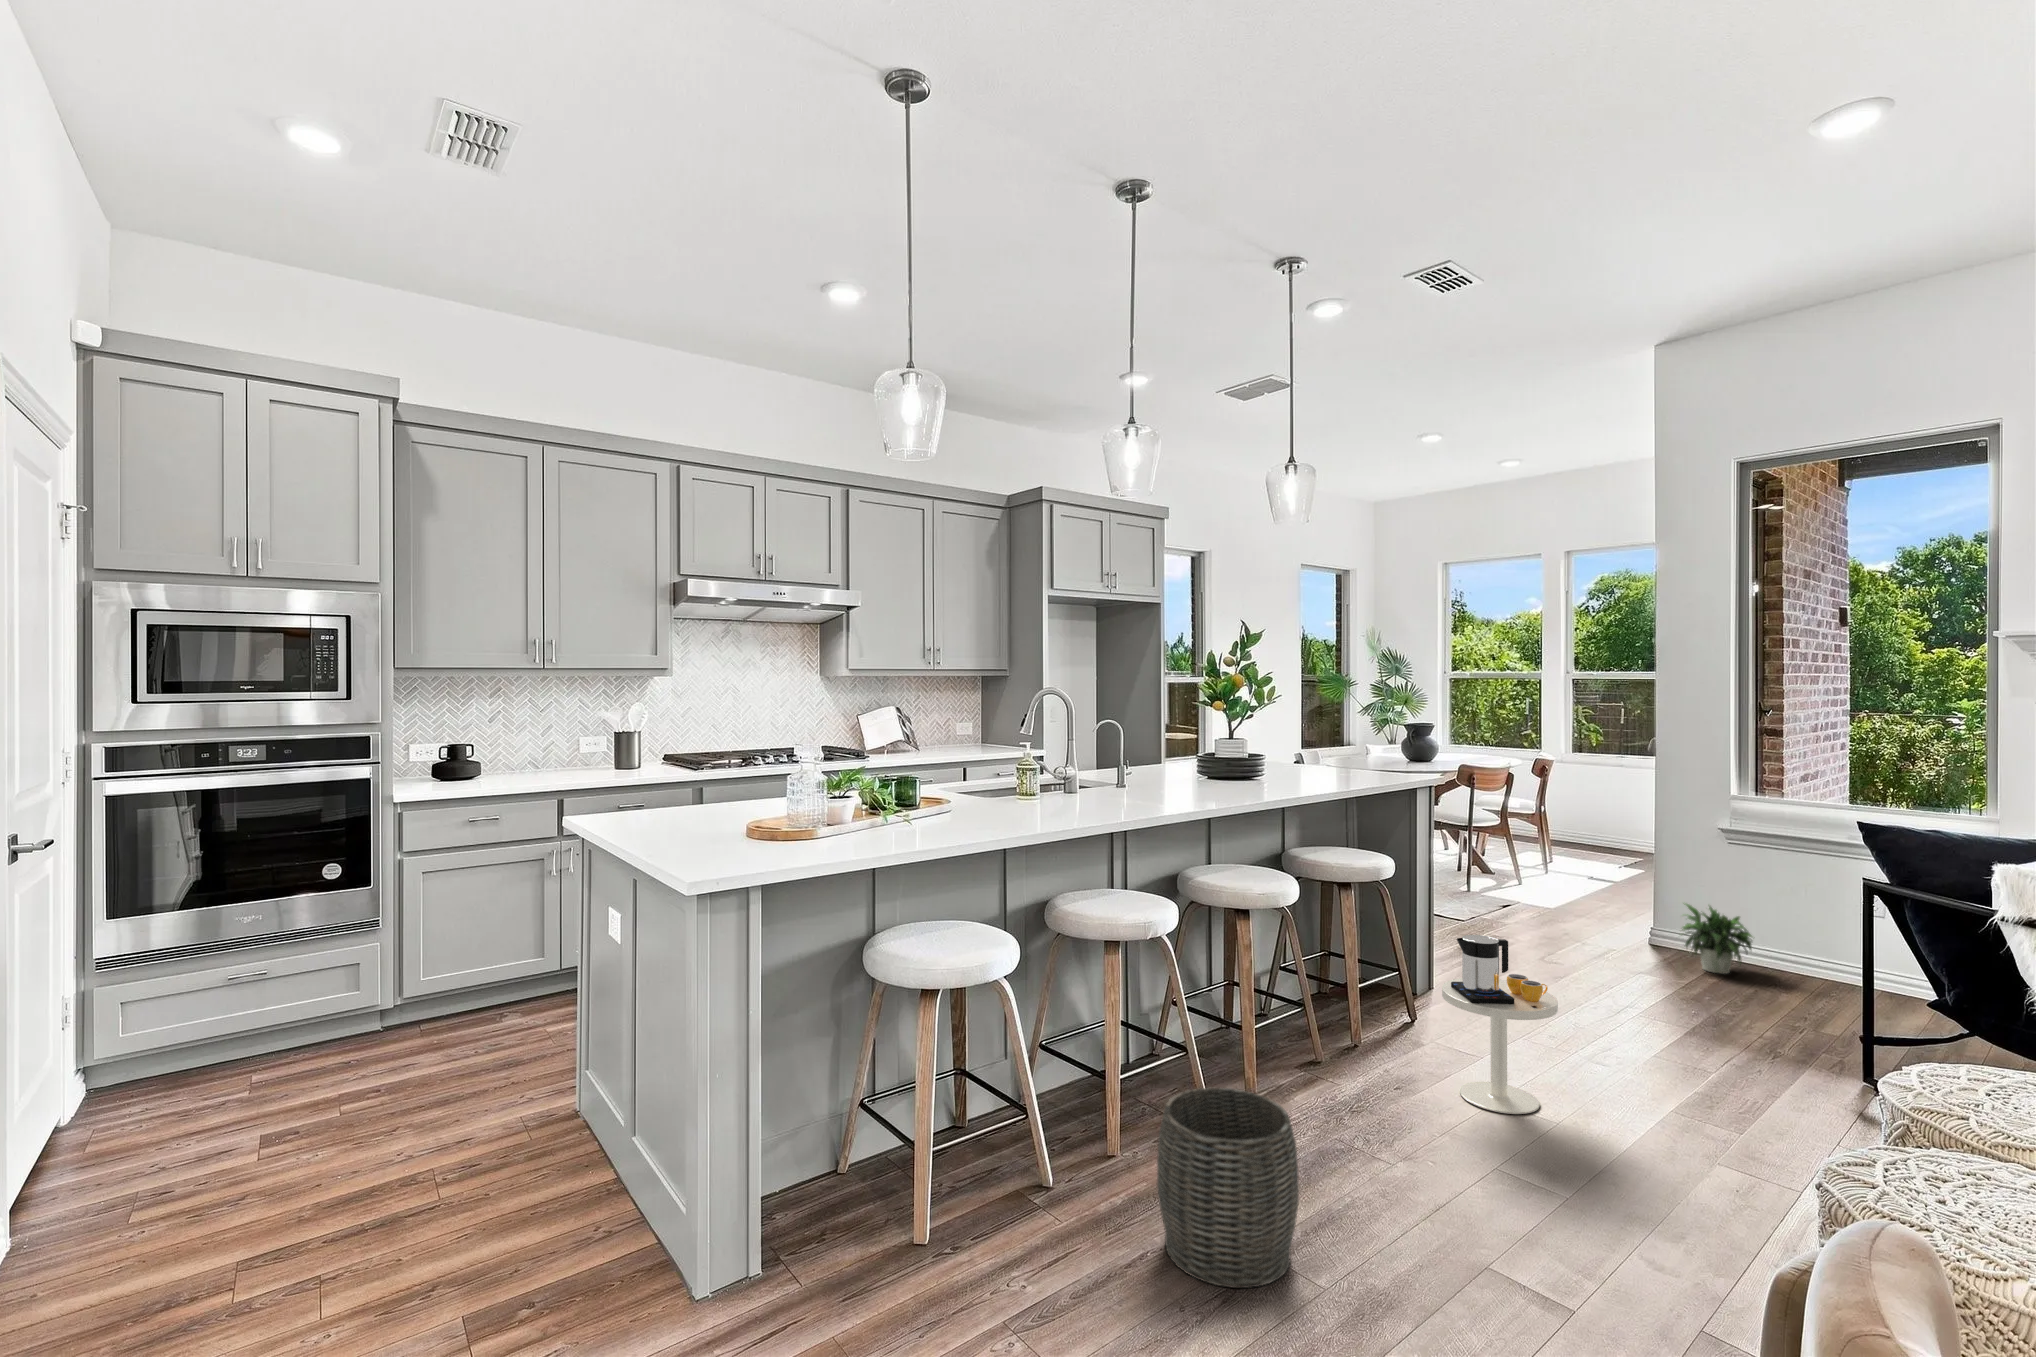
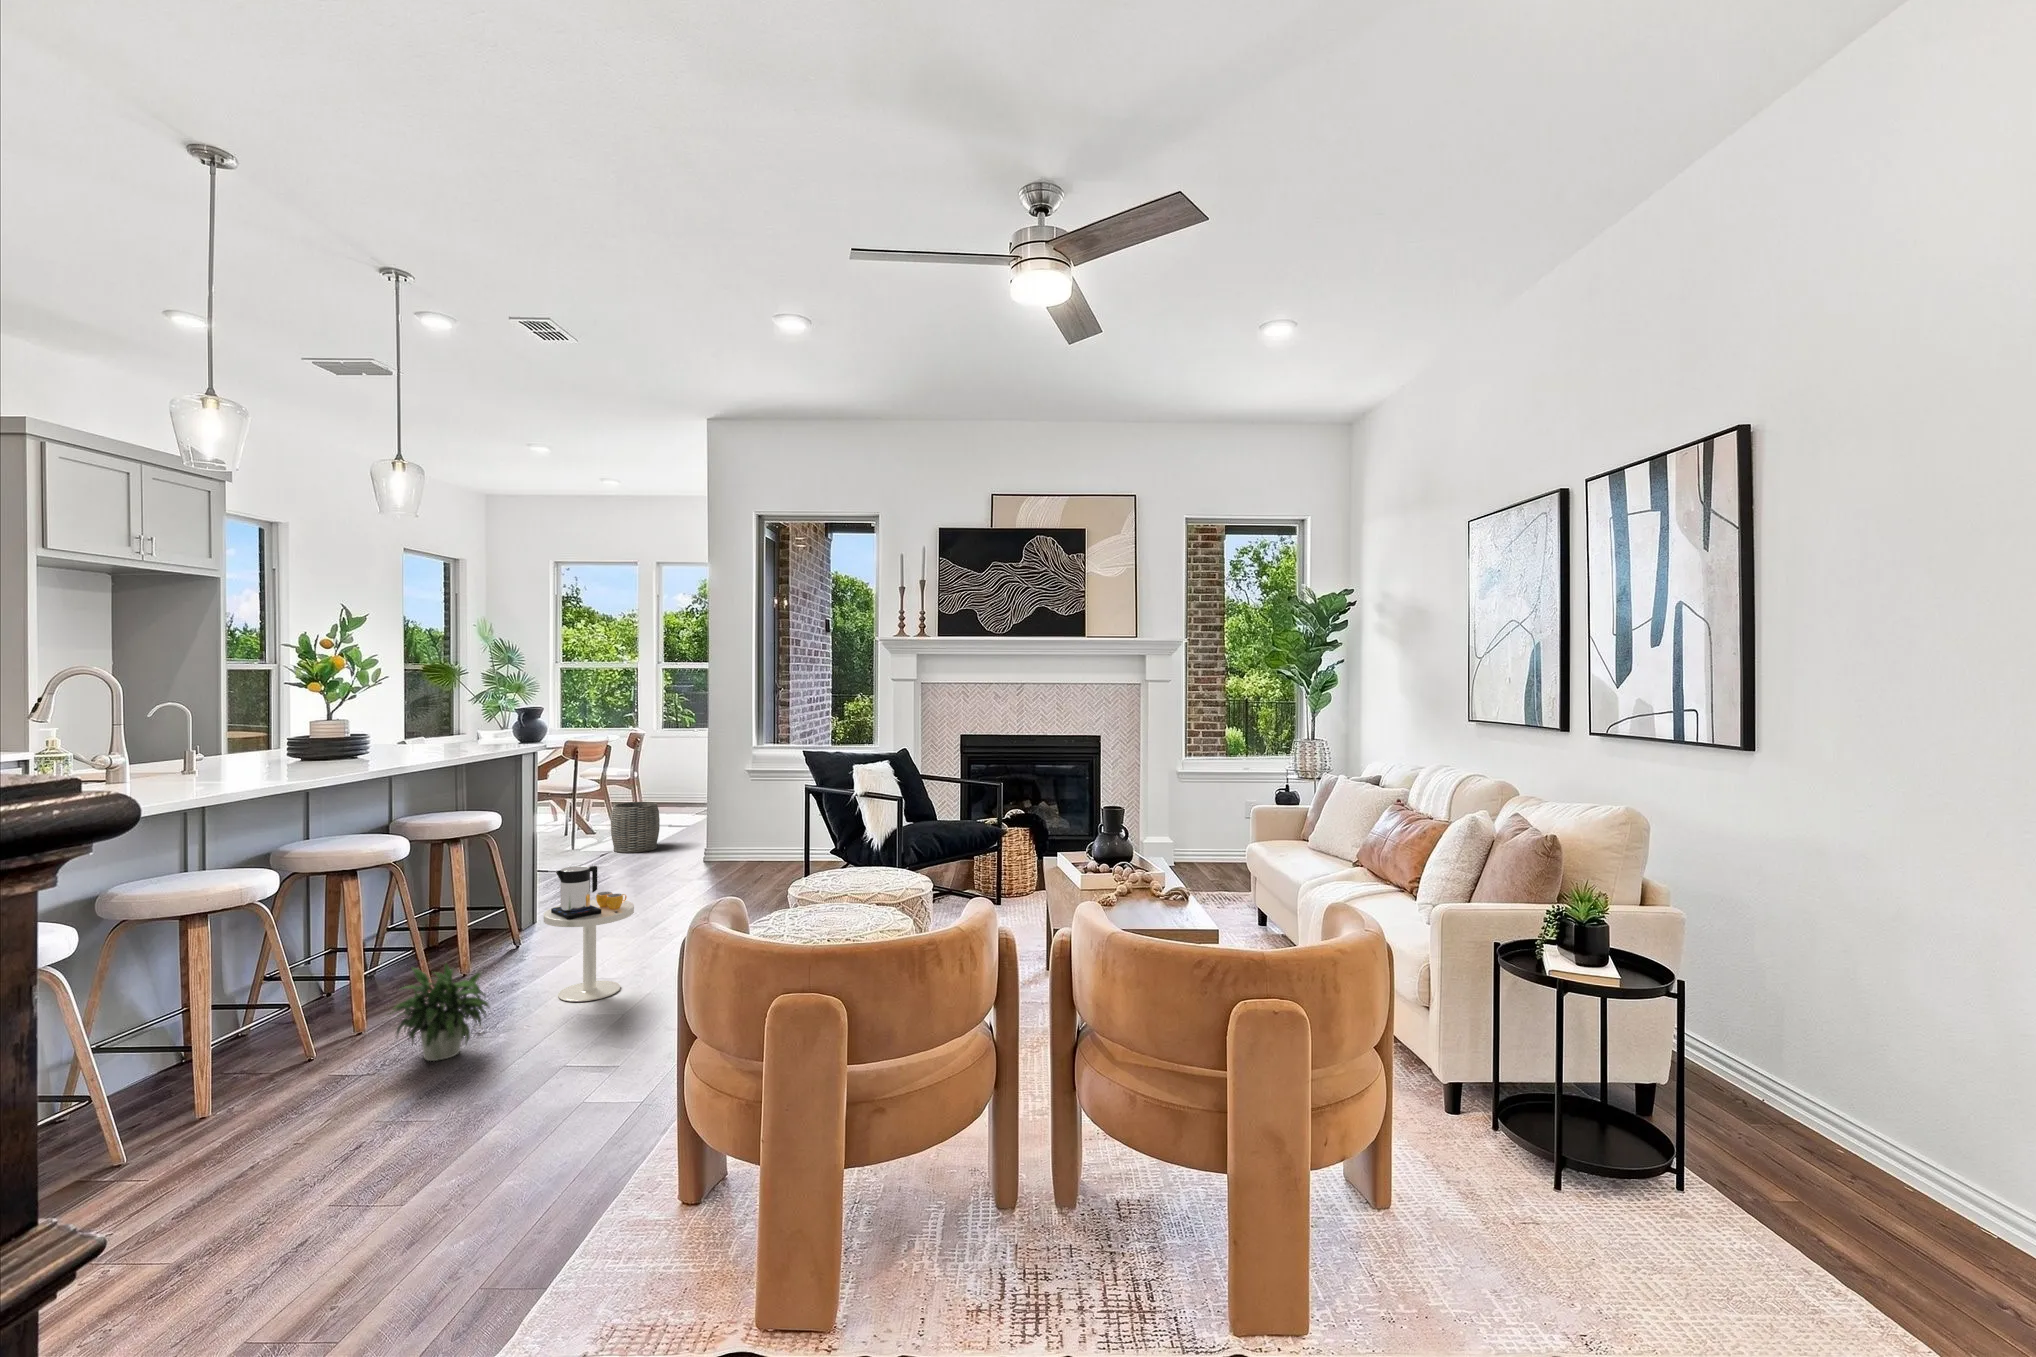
potted plant: present [1681,904,1752,974] -> present [392,964,489,1061]
woven basket: present [1157,1088,1299,1288] -> present [611,802,660,853]

